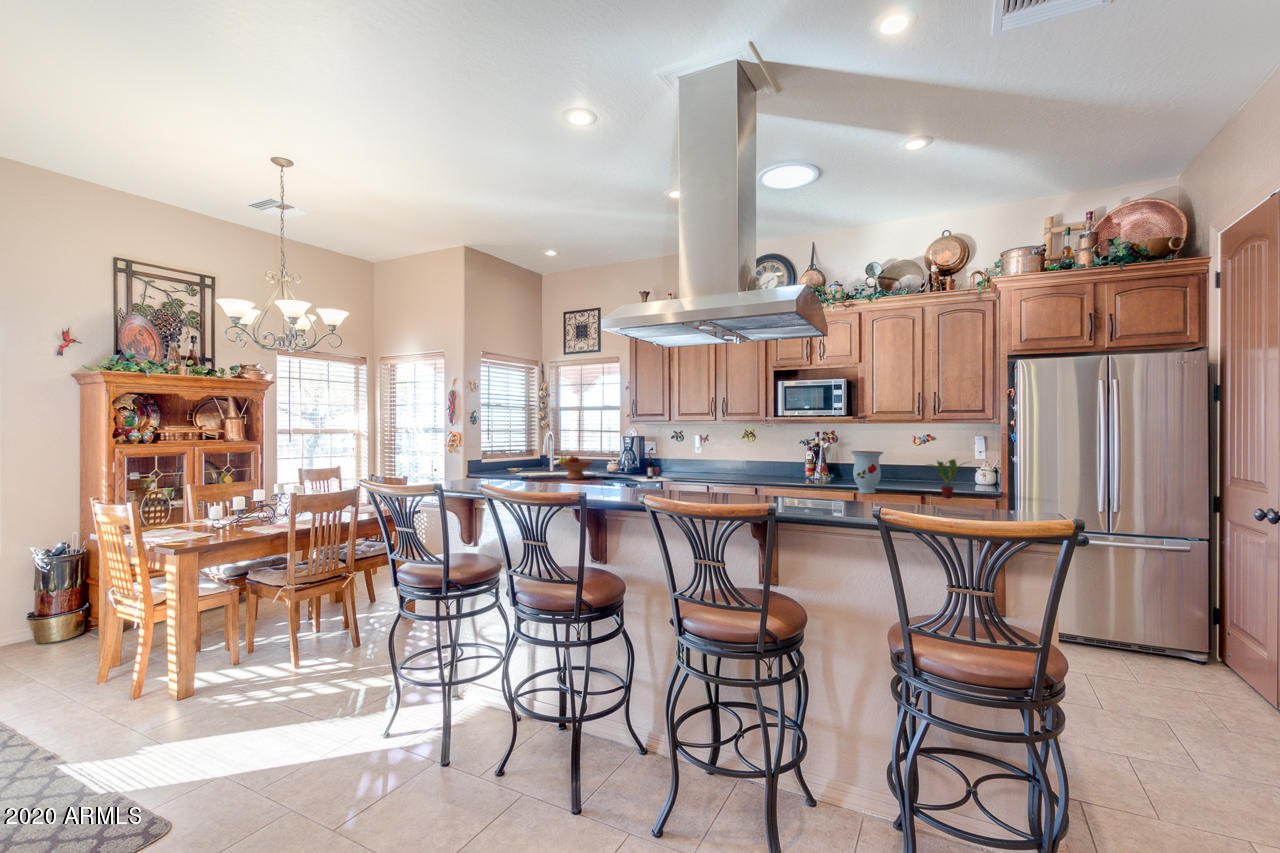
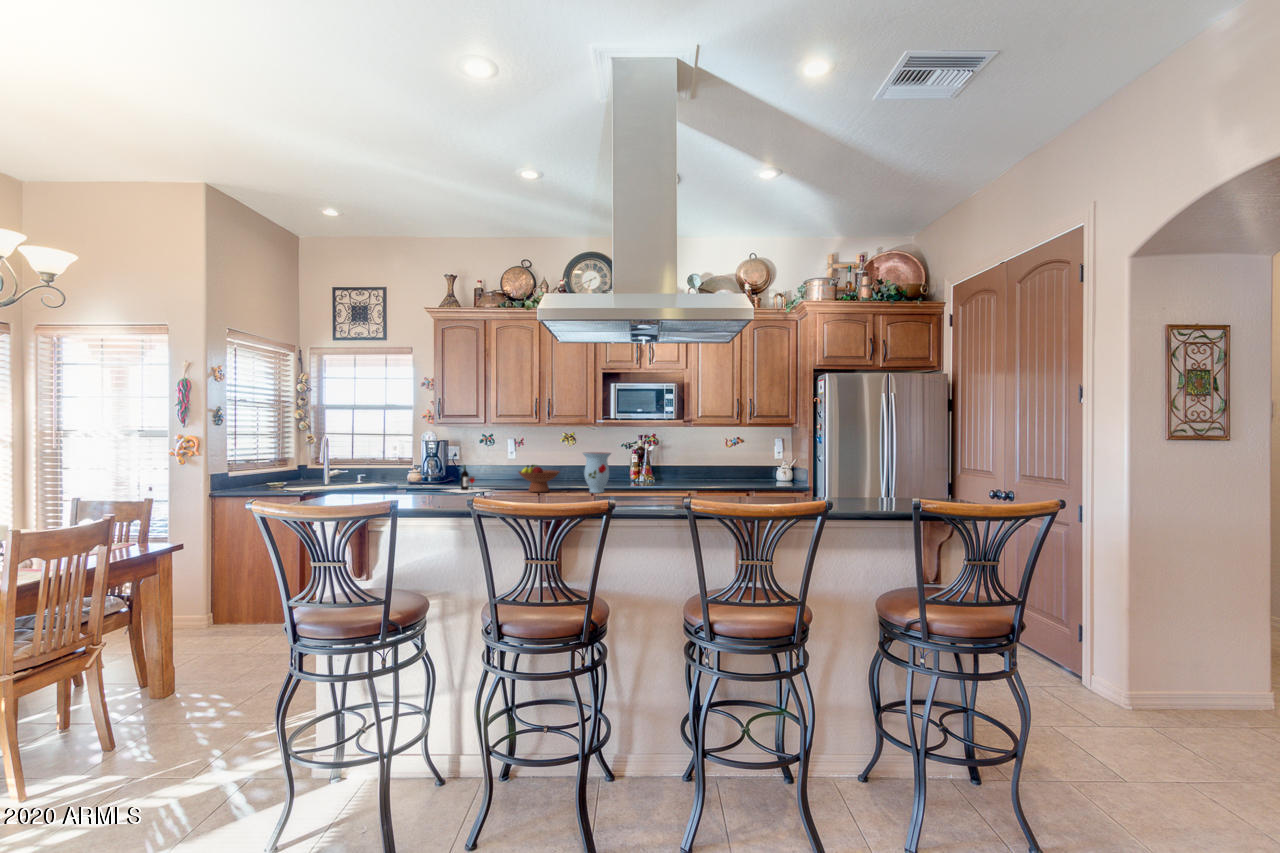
vase: present [851,451,883,493] -> present [583,452,611,493]
fruit bowl: present [558,455,593,479] -> present [519,465,560,492]
potted plant: present [928,459,962,498] -> none [748,458,788,494]

